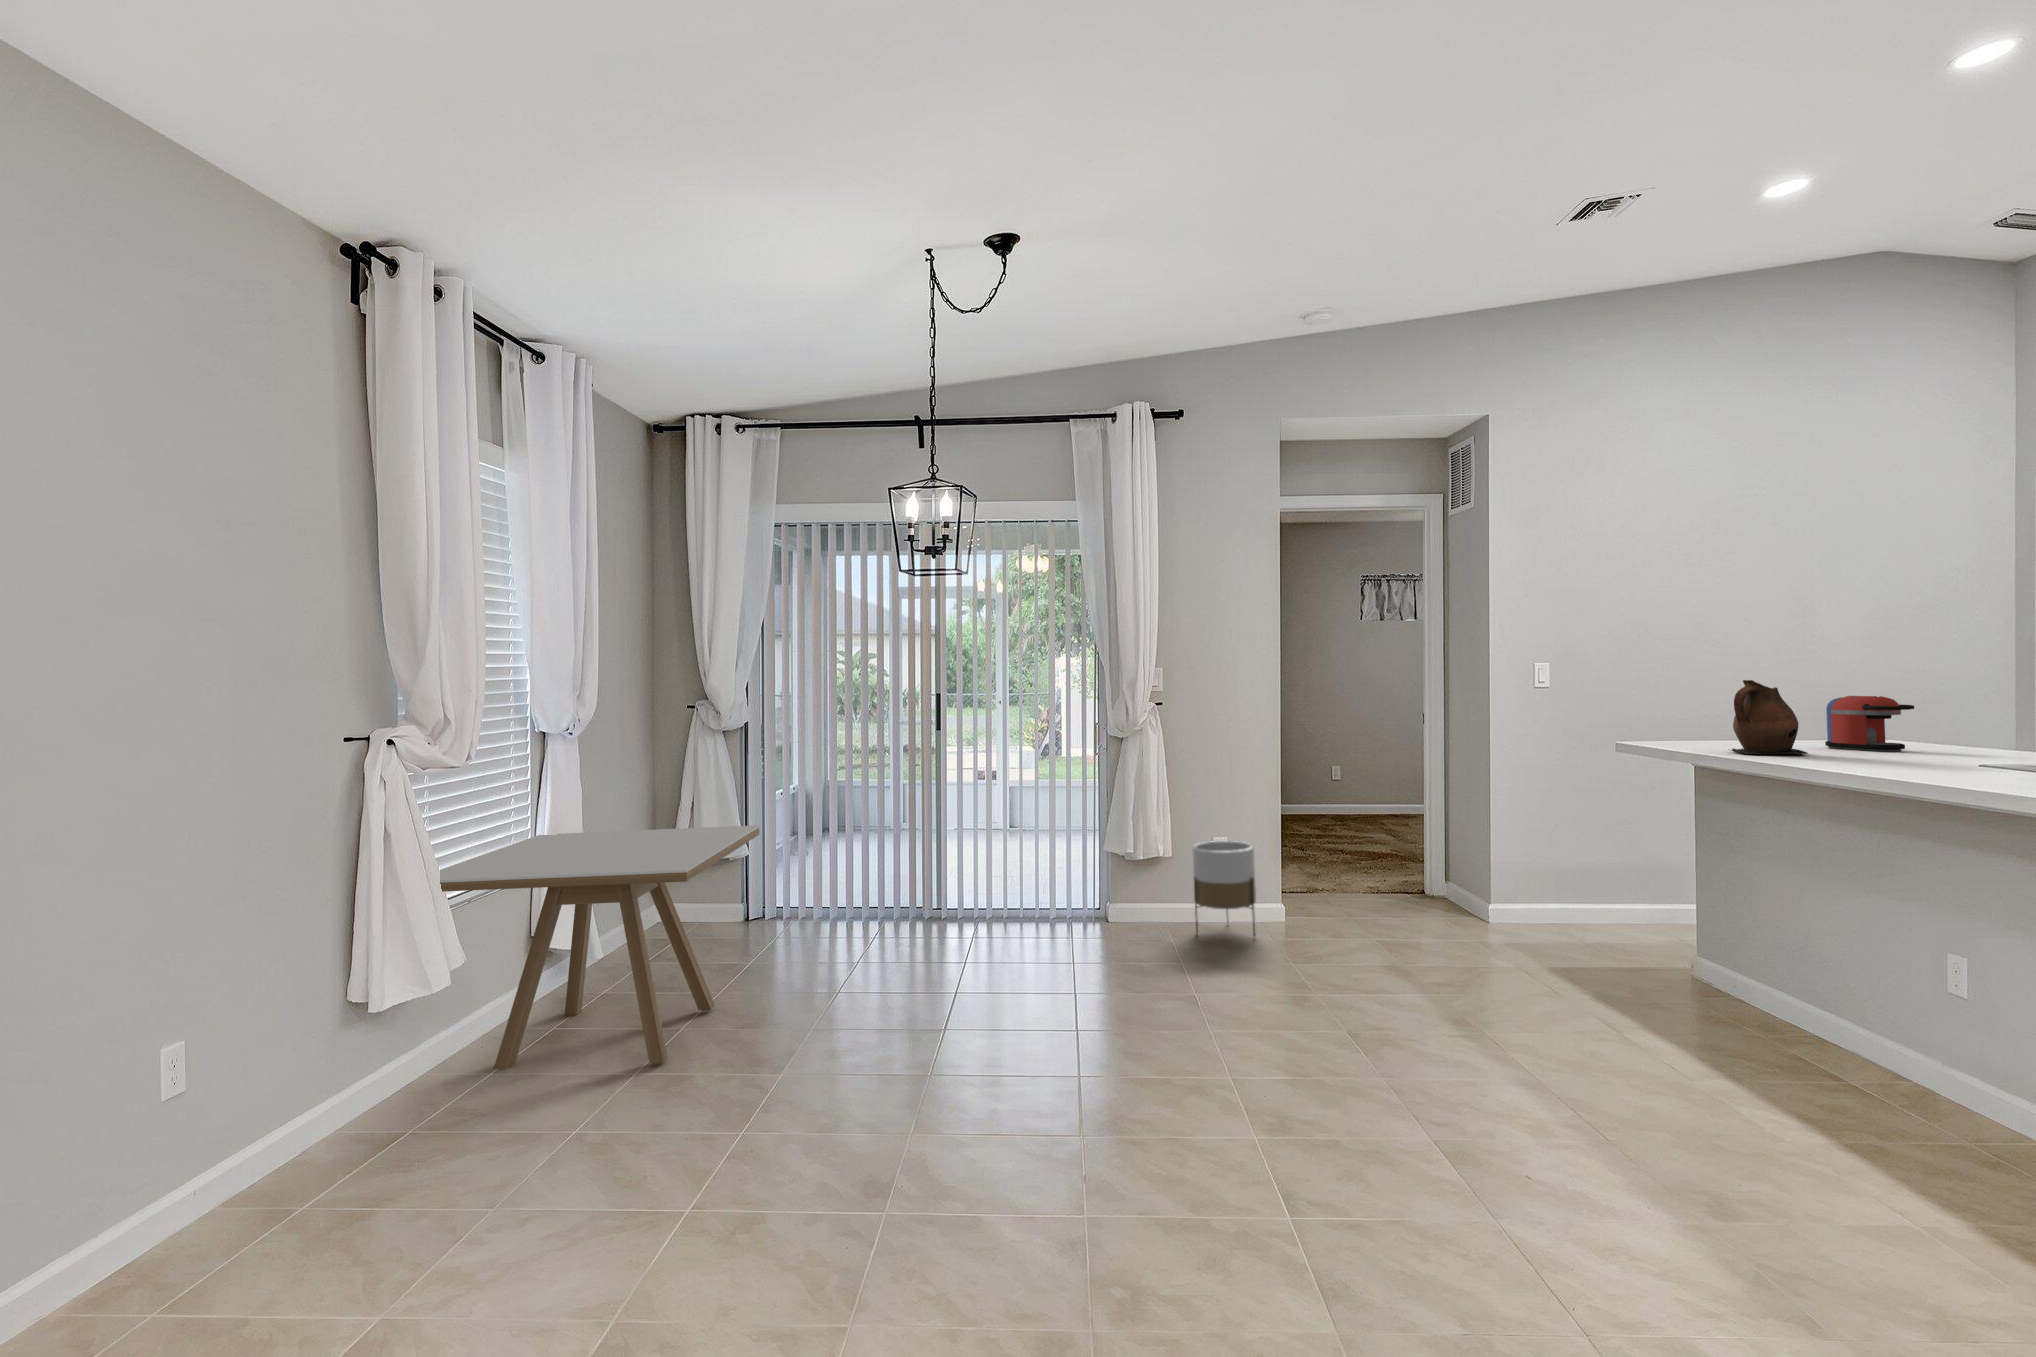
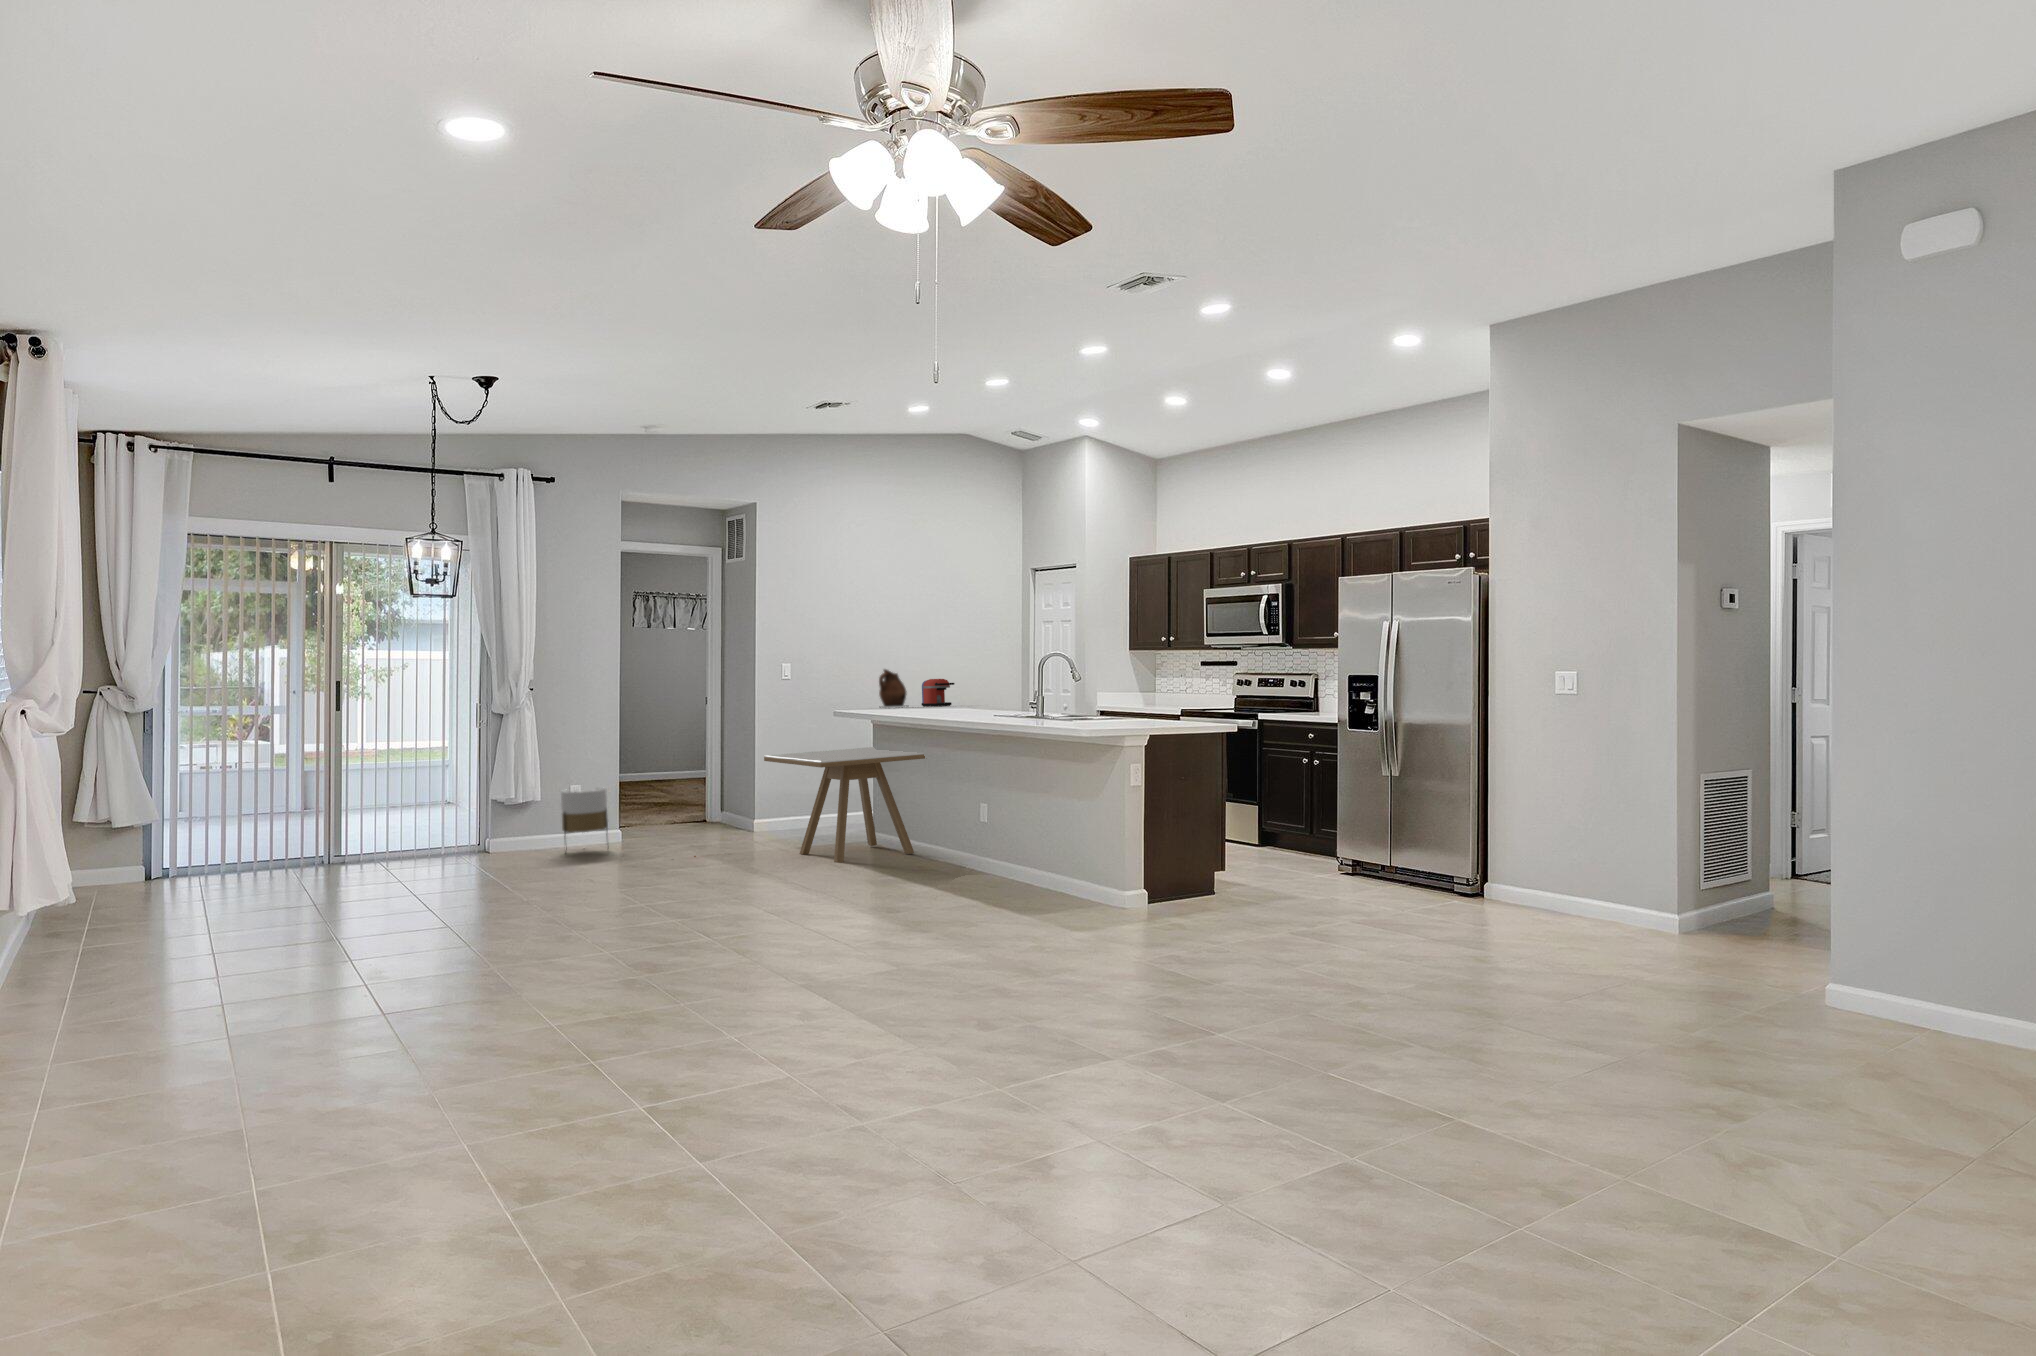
dining table: present [440,825,760,1069] -> present [764,747,925,863]

